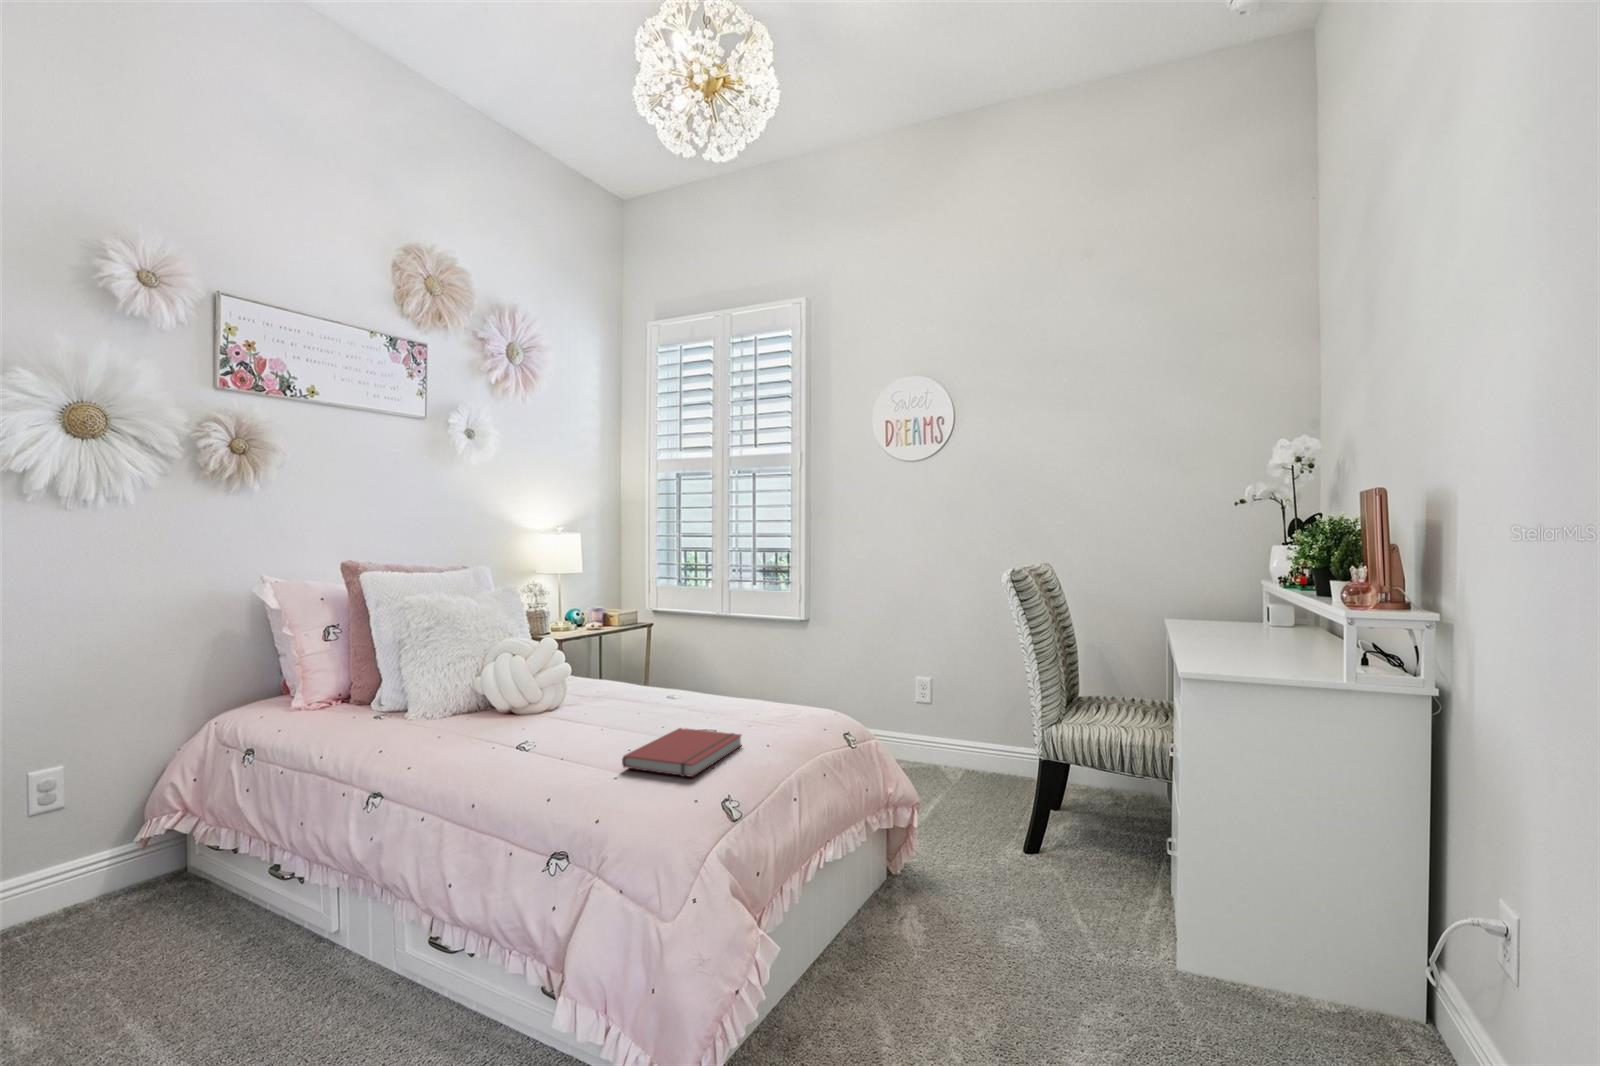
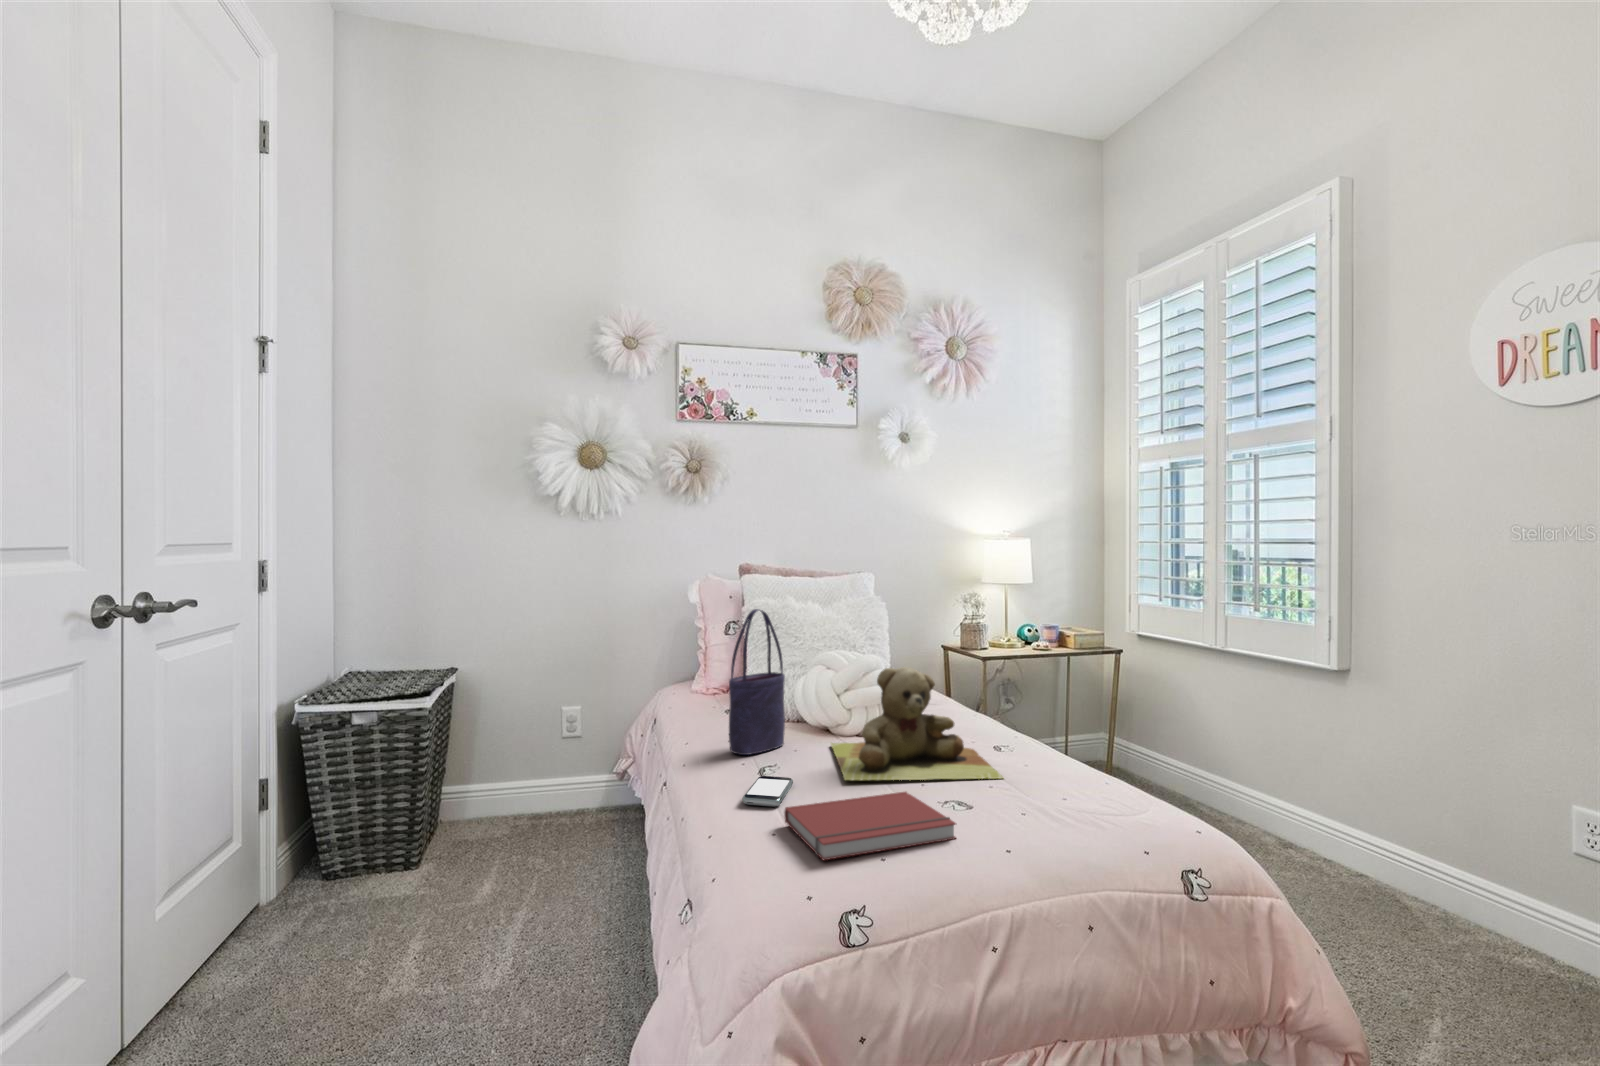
tote bag: none [466,603,506,742] -> present [729,609,785,755]
teddy bear: none [547,640,711,735] -> present [831,667,1003,780]
smartphone: none [544,743,595,768] -> present [743,776,793,807]

